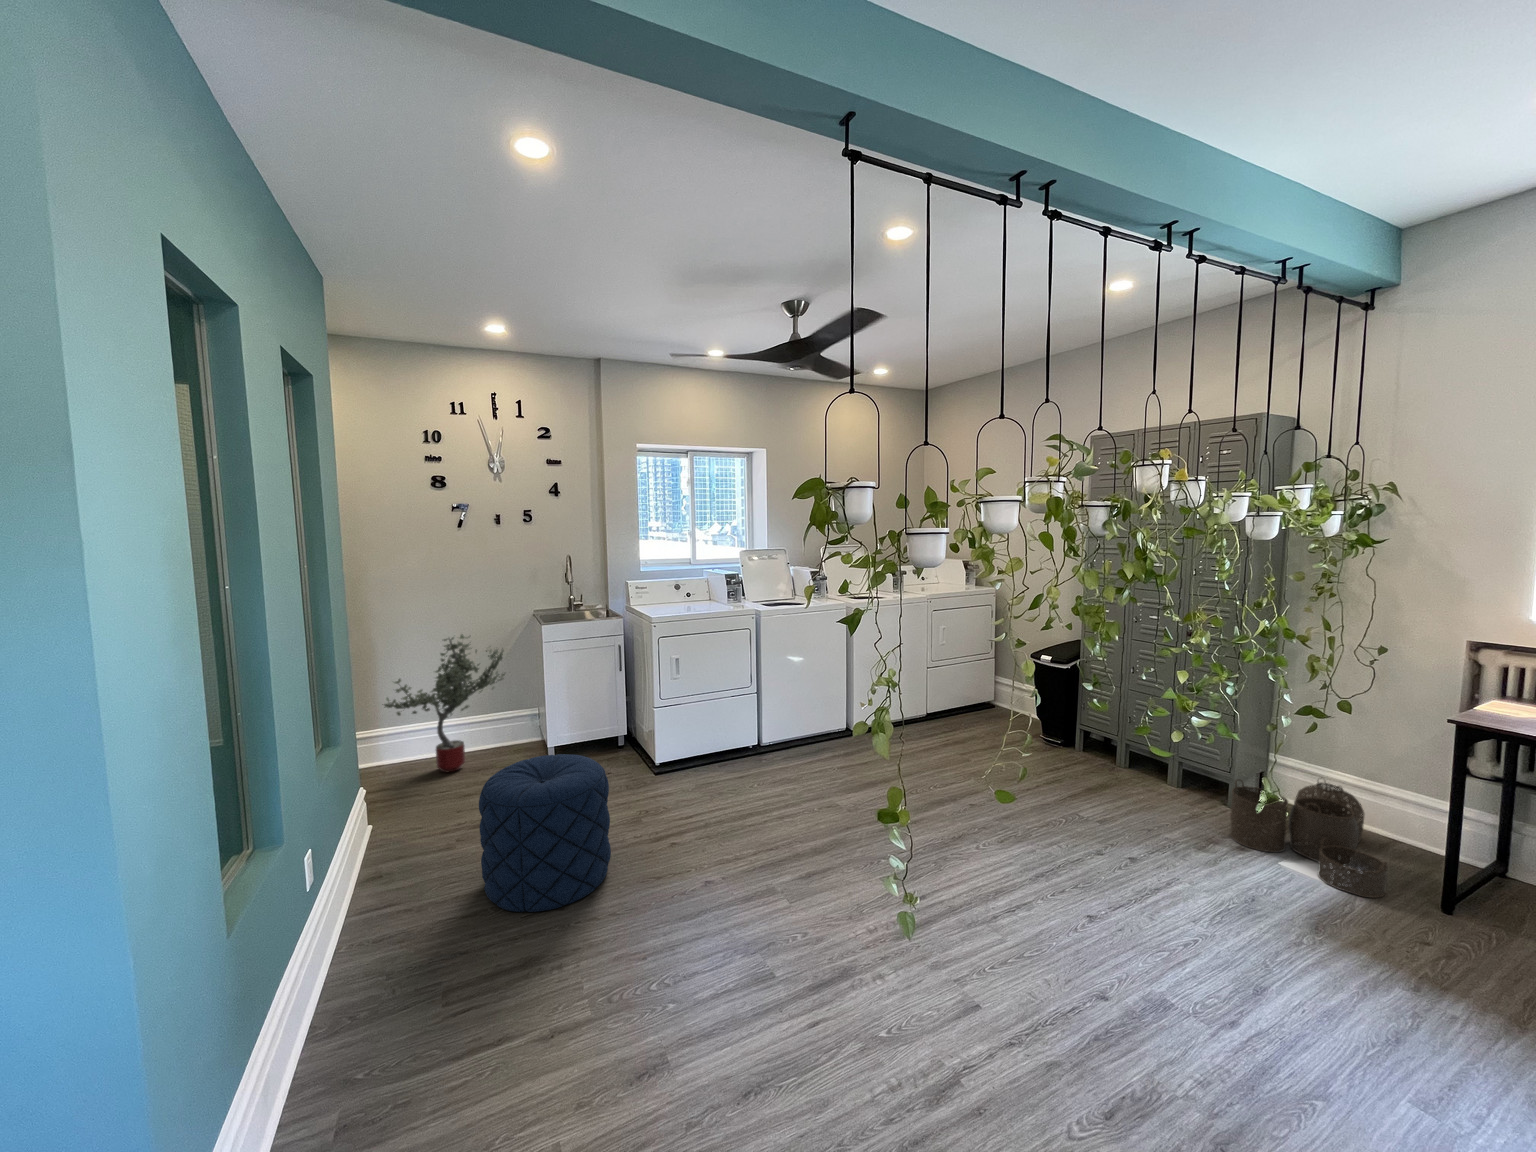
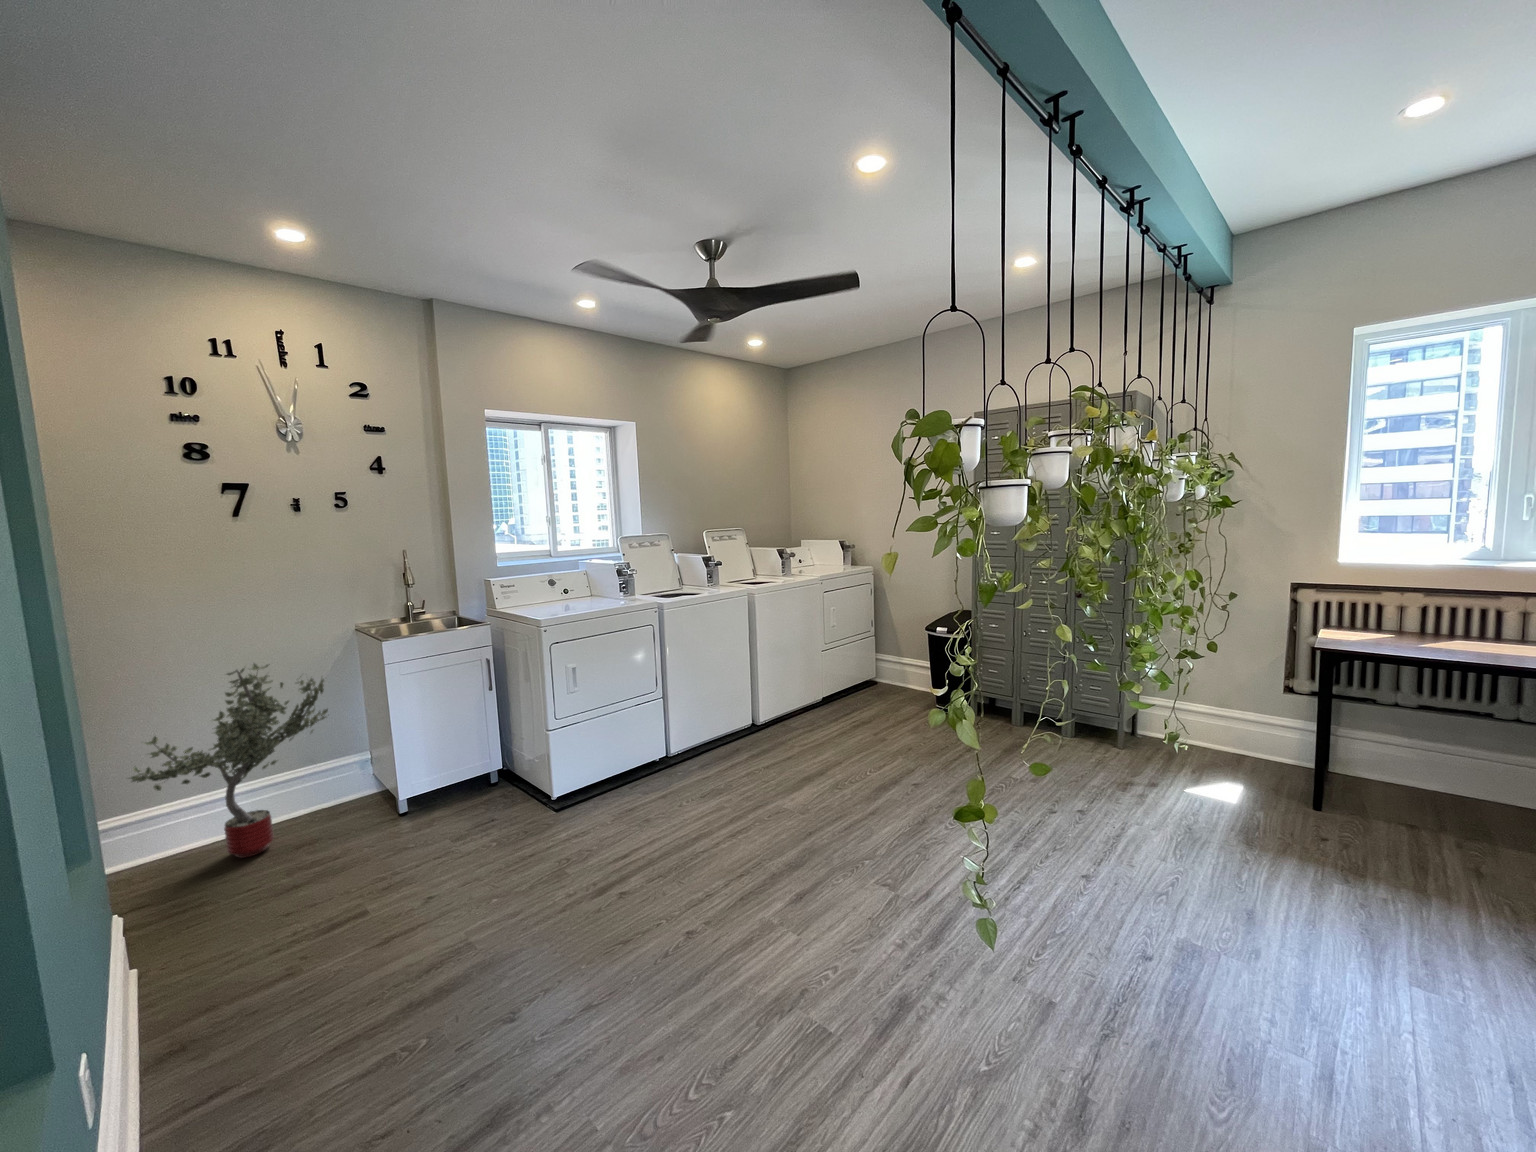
pouf: present [479,754,611,912] -> none [364,805,556,1042]
woven basket: present [1230,779,1388,898] -> none [1136,710,1274,809]

